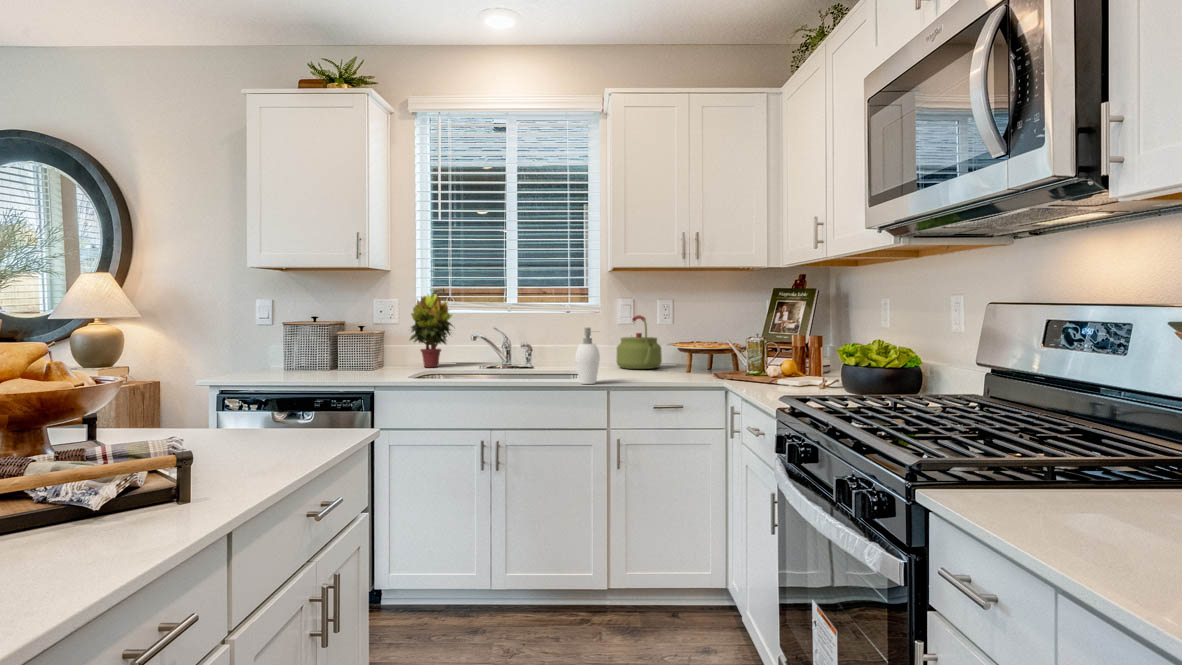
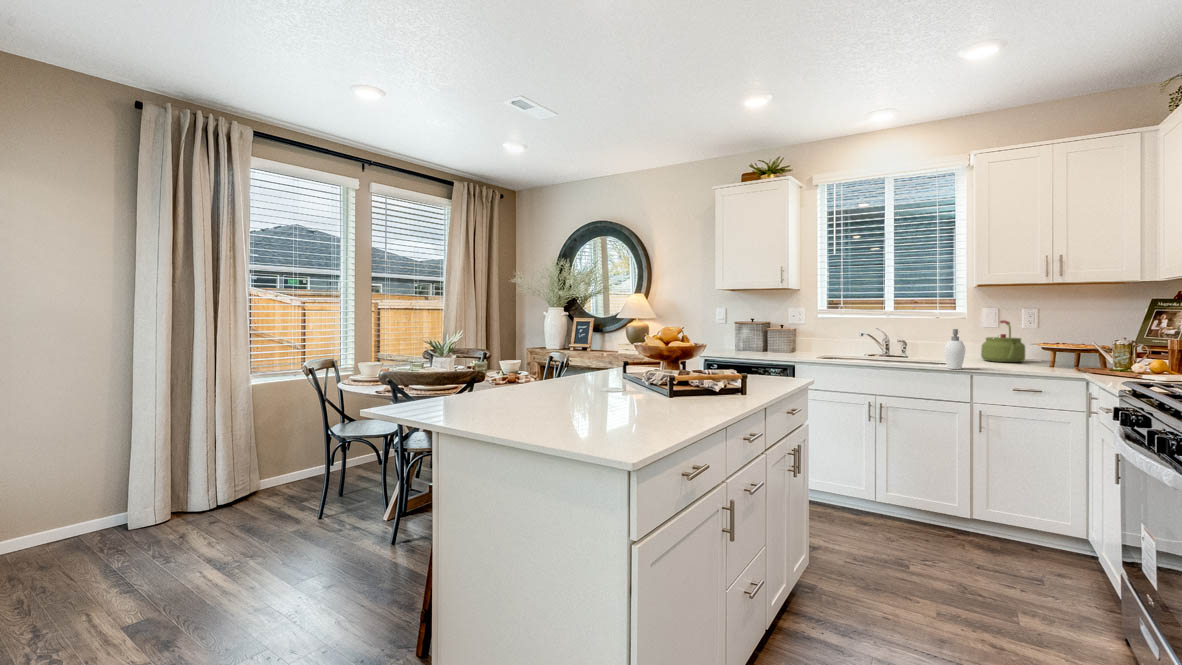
potted plant: present [410,294,453,367] -> none [812,304,848,354]

